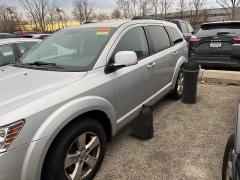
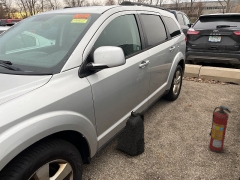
trash can: present [182,60,201,104] -> none [177,57,201,107]
fire extinguisher: none [207,98,224,137] -> present [209,106,231,152]

